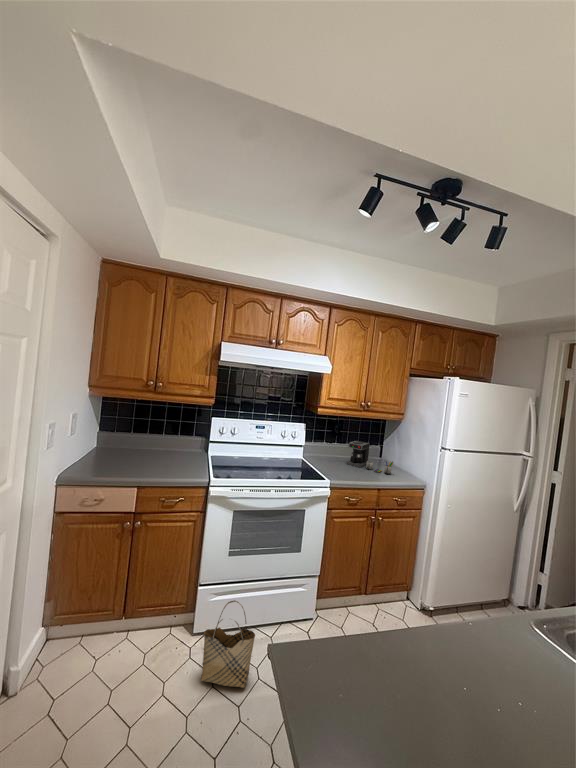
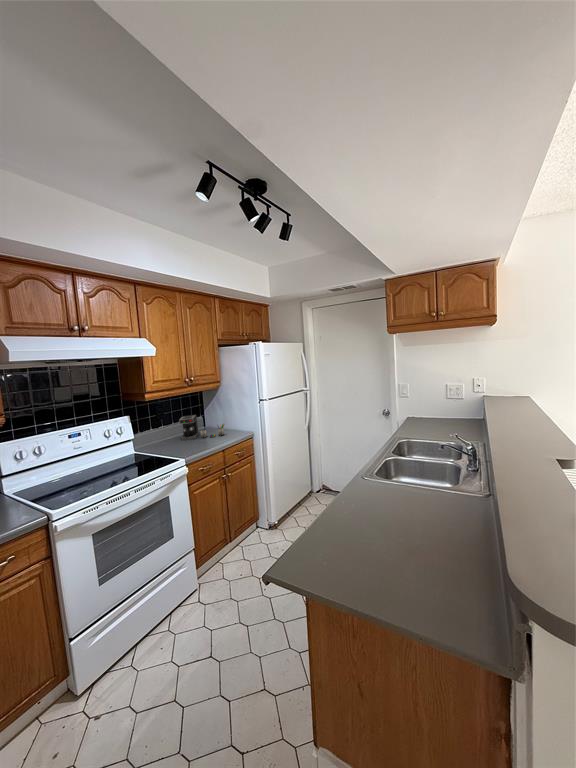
woven basket: present [201,600,255,688] -> none [107,622,174,731]

